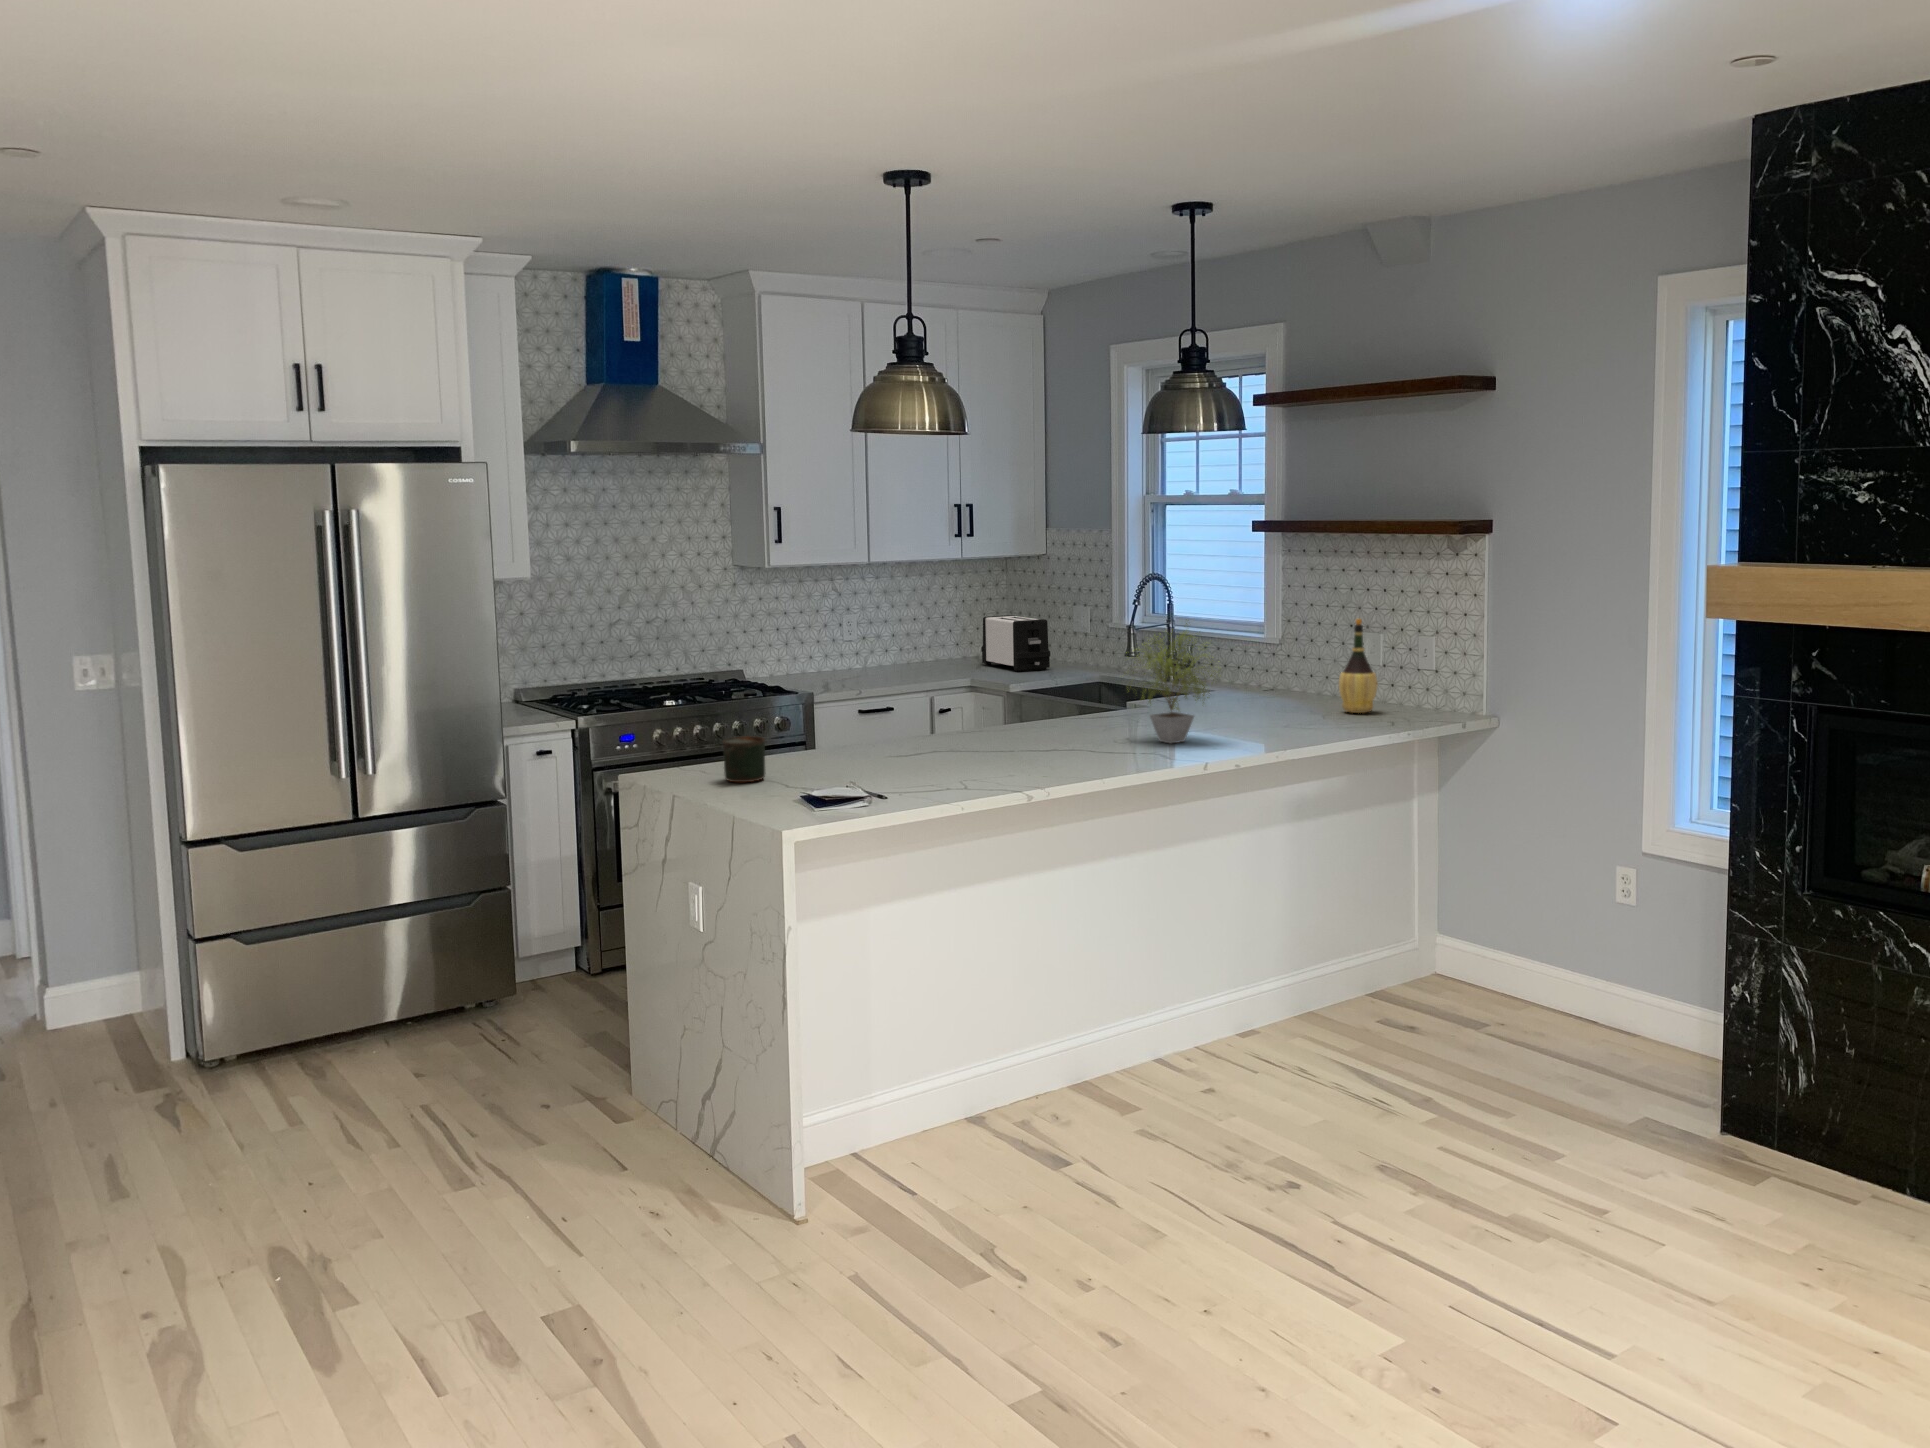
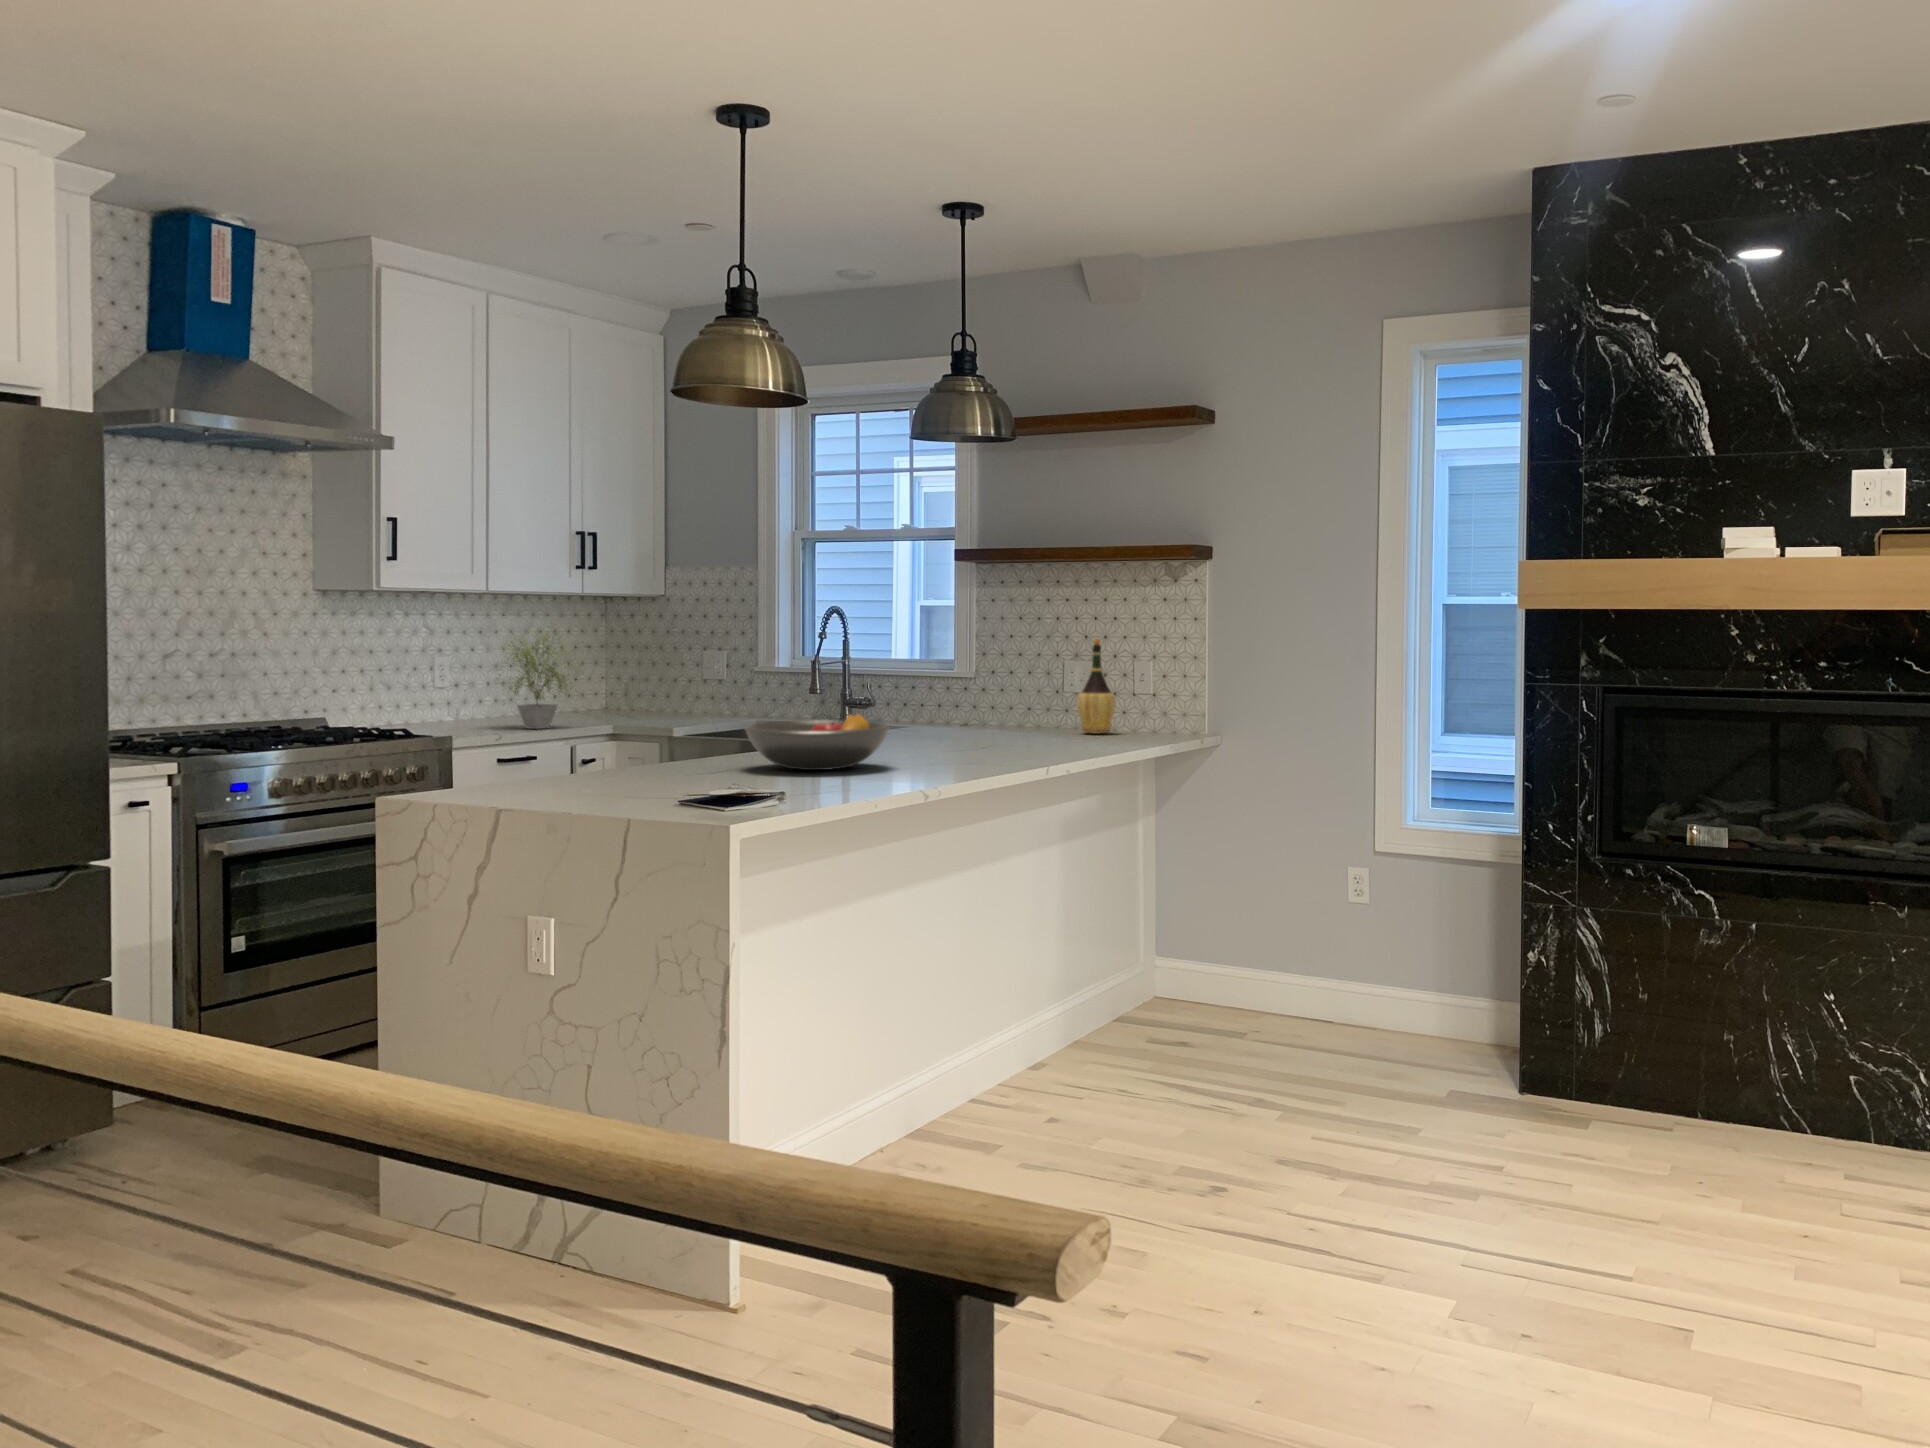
toaster: present [981,615,1050,672] -> none [599,659,690,718]
potted plant: present [1127,623,1214,743] -> present [499,630,578,729]
fruit bowl: none [921,704,1049,756] -> present [745,713,889,770]
mug: present [723,736,765,782] -> none [566,743,621,798]

